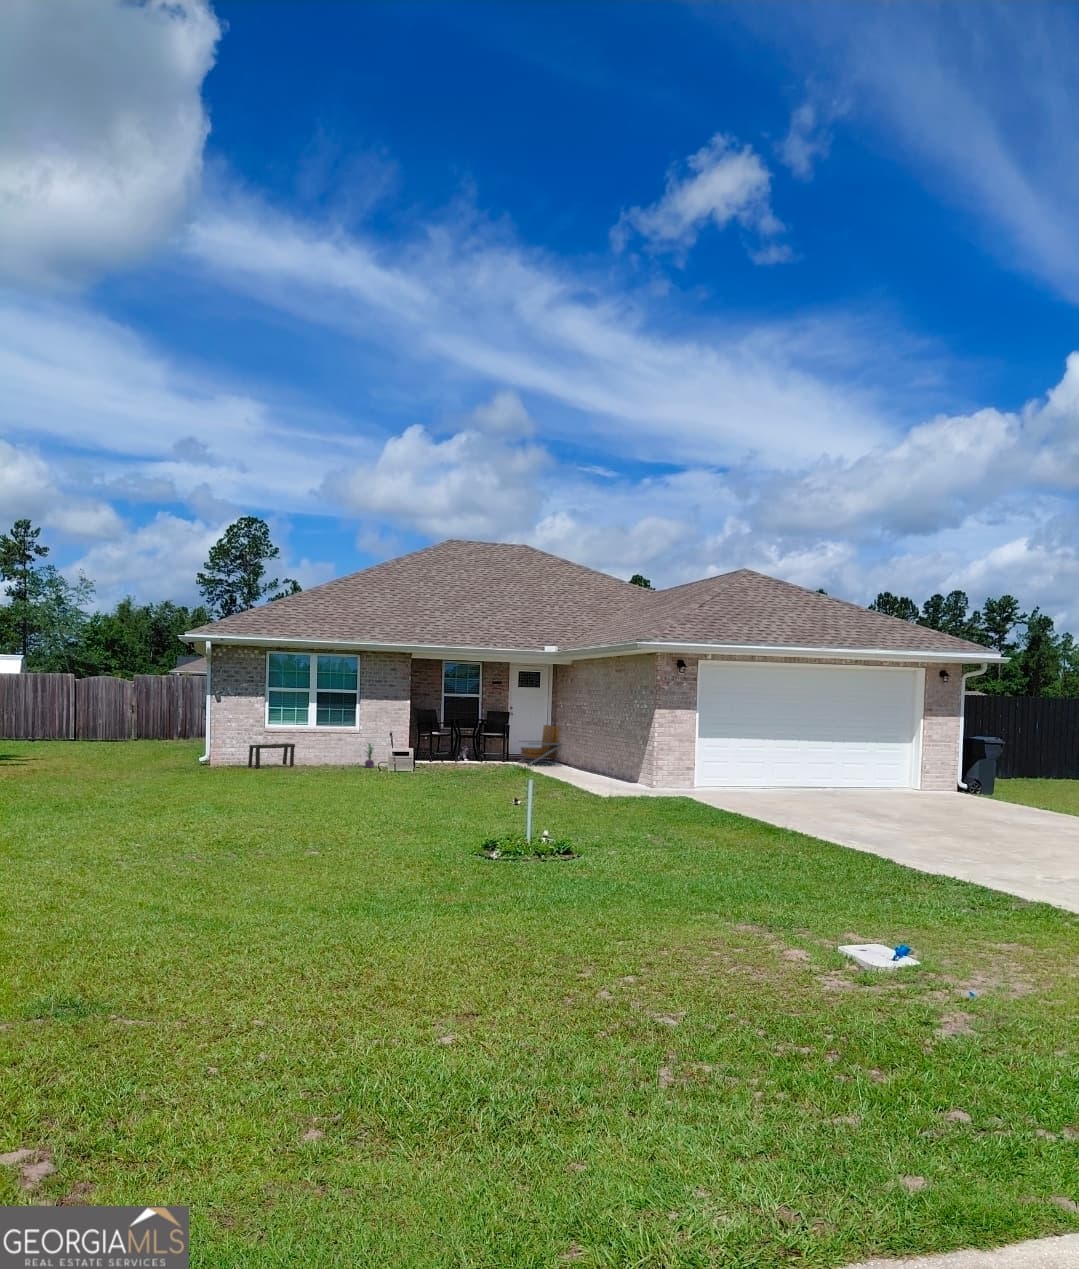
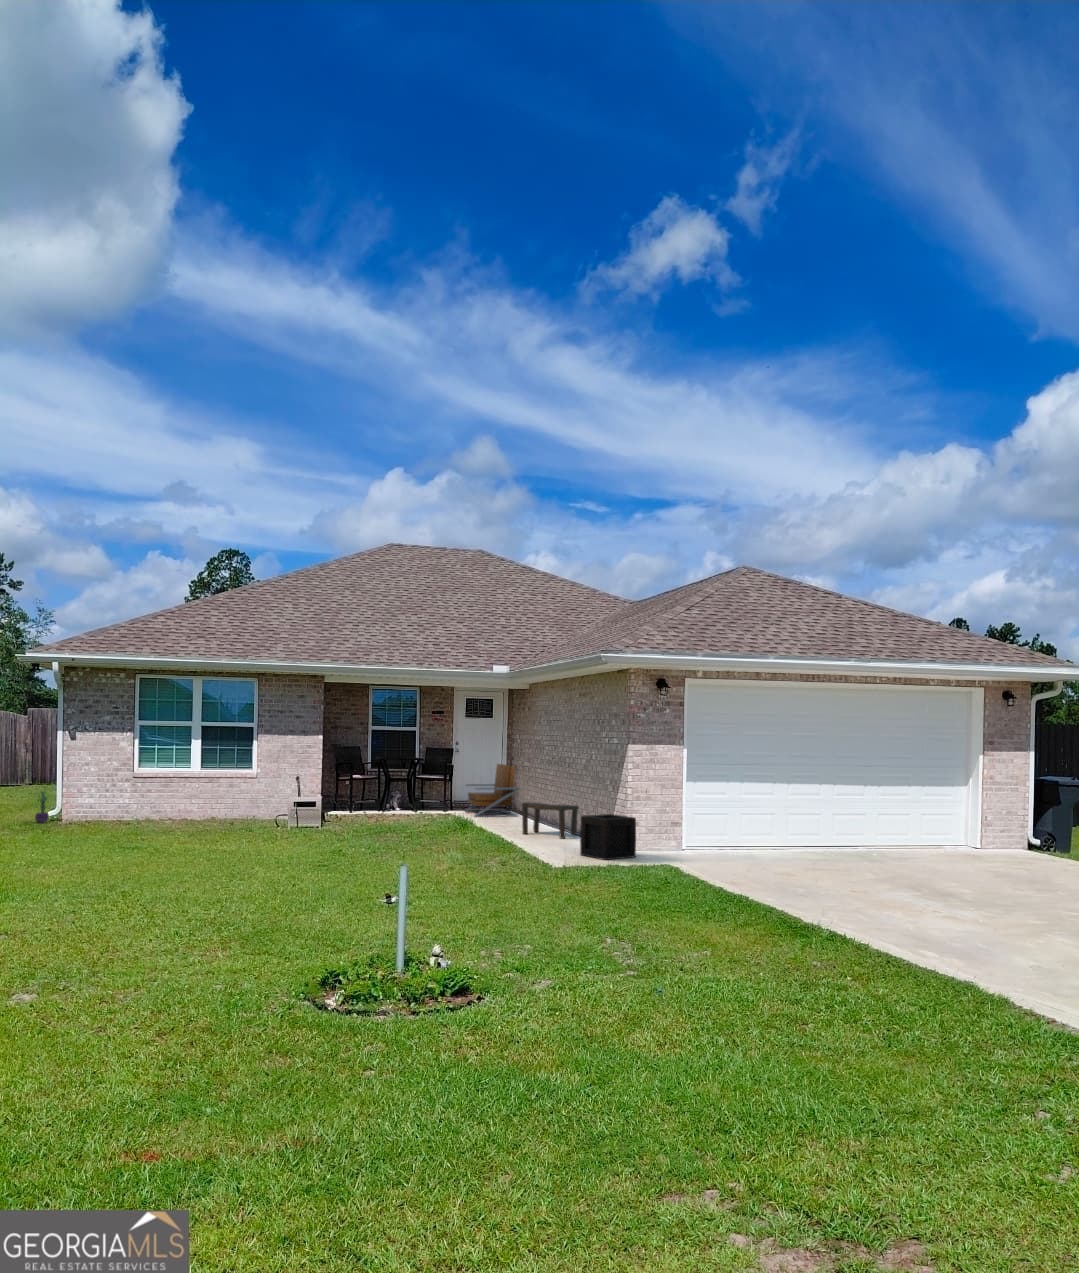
bench: present [248,743,295,768] -> present [522,802,579,839]
decorative plant: present [365,743,374,768] -> present [35,789,49,823]
wooden crate: none [618,761,660,794] -> present [580,814,636,860]

